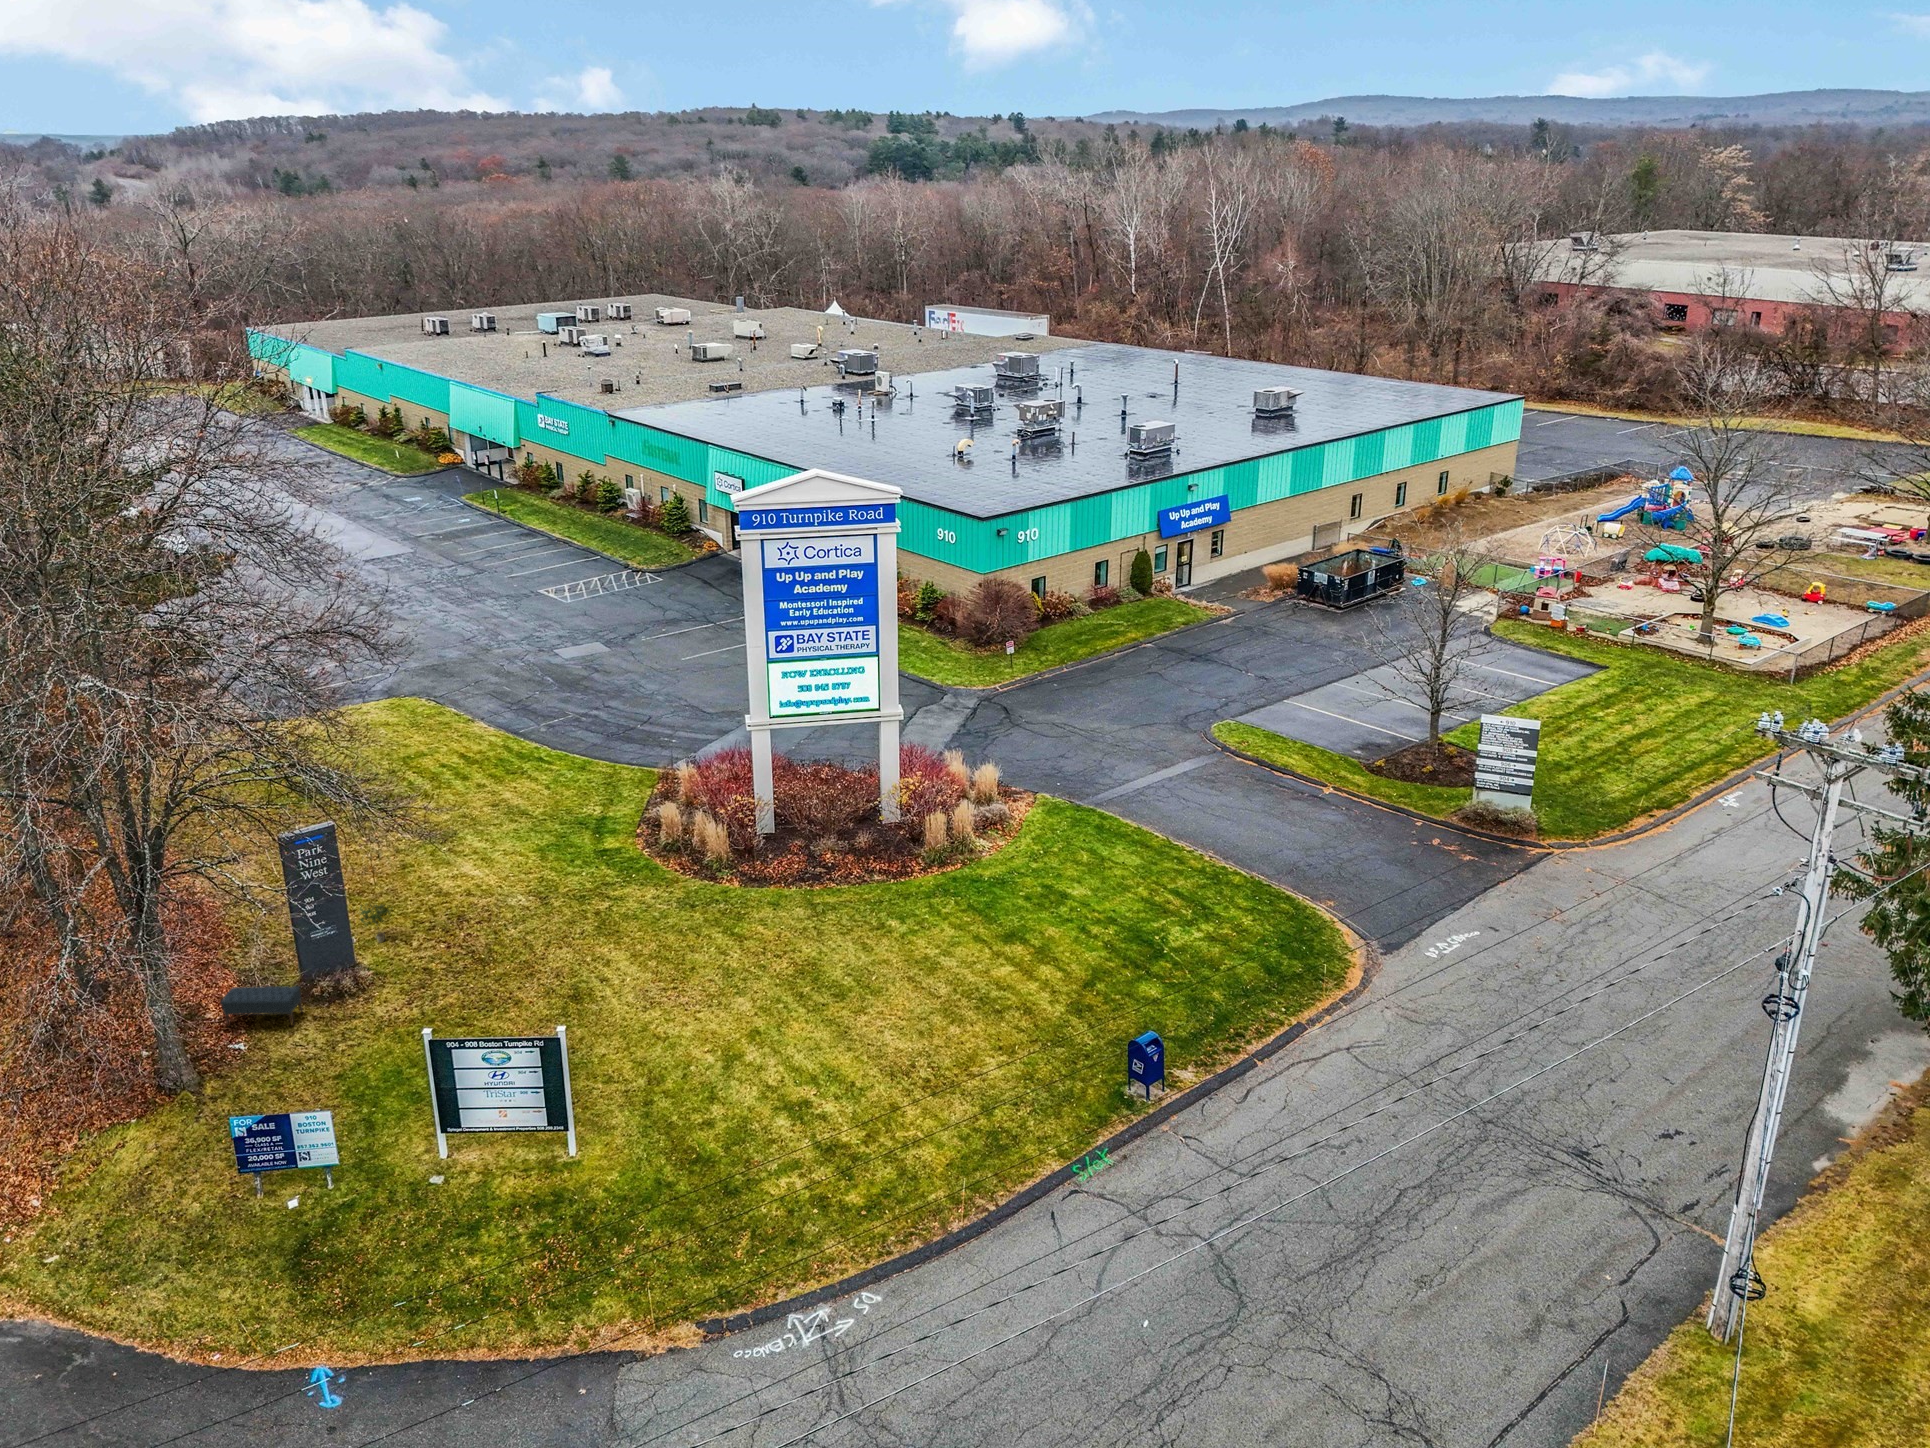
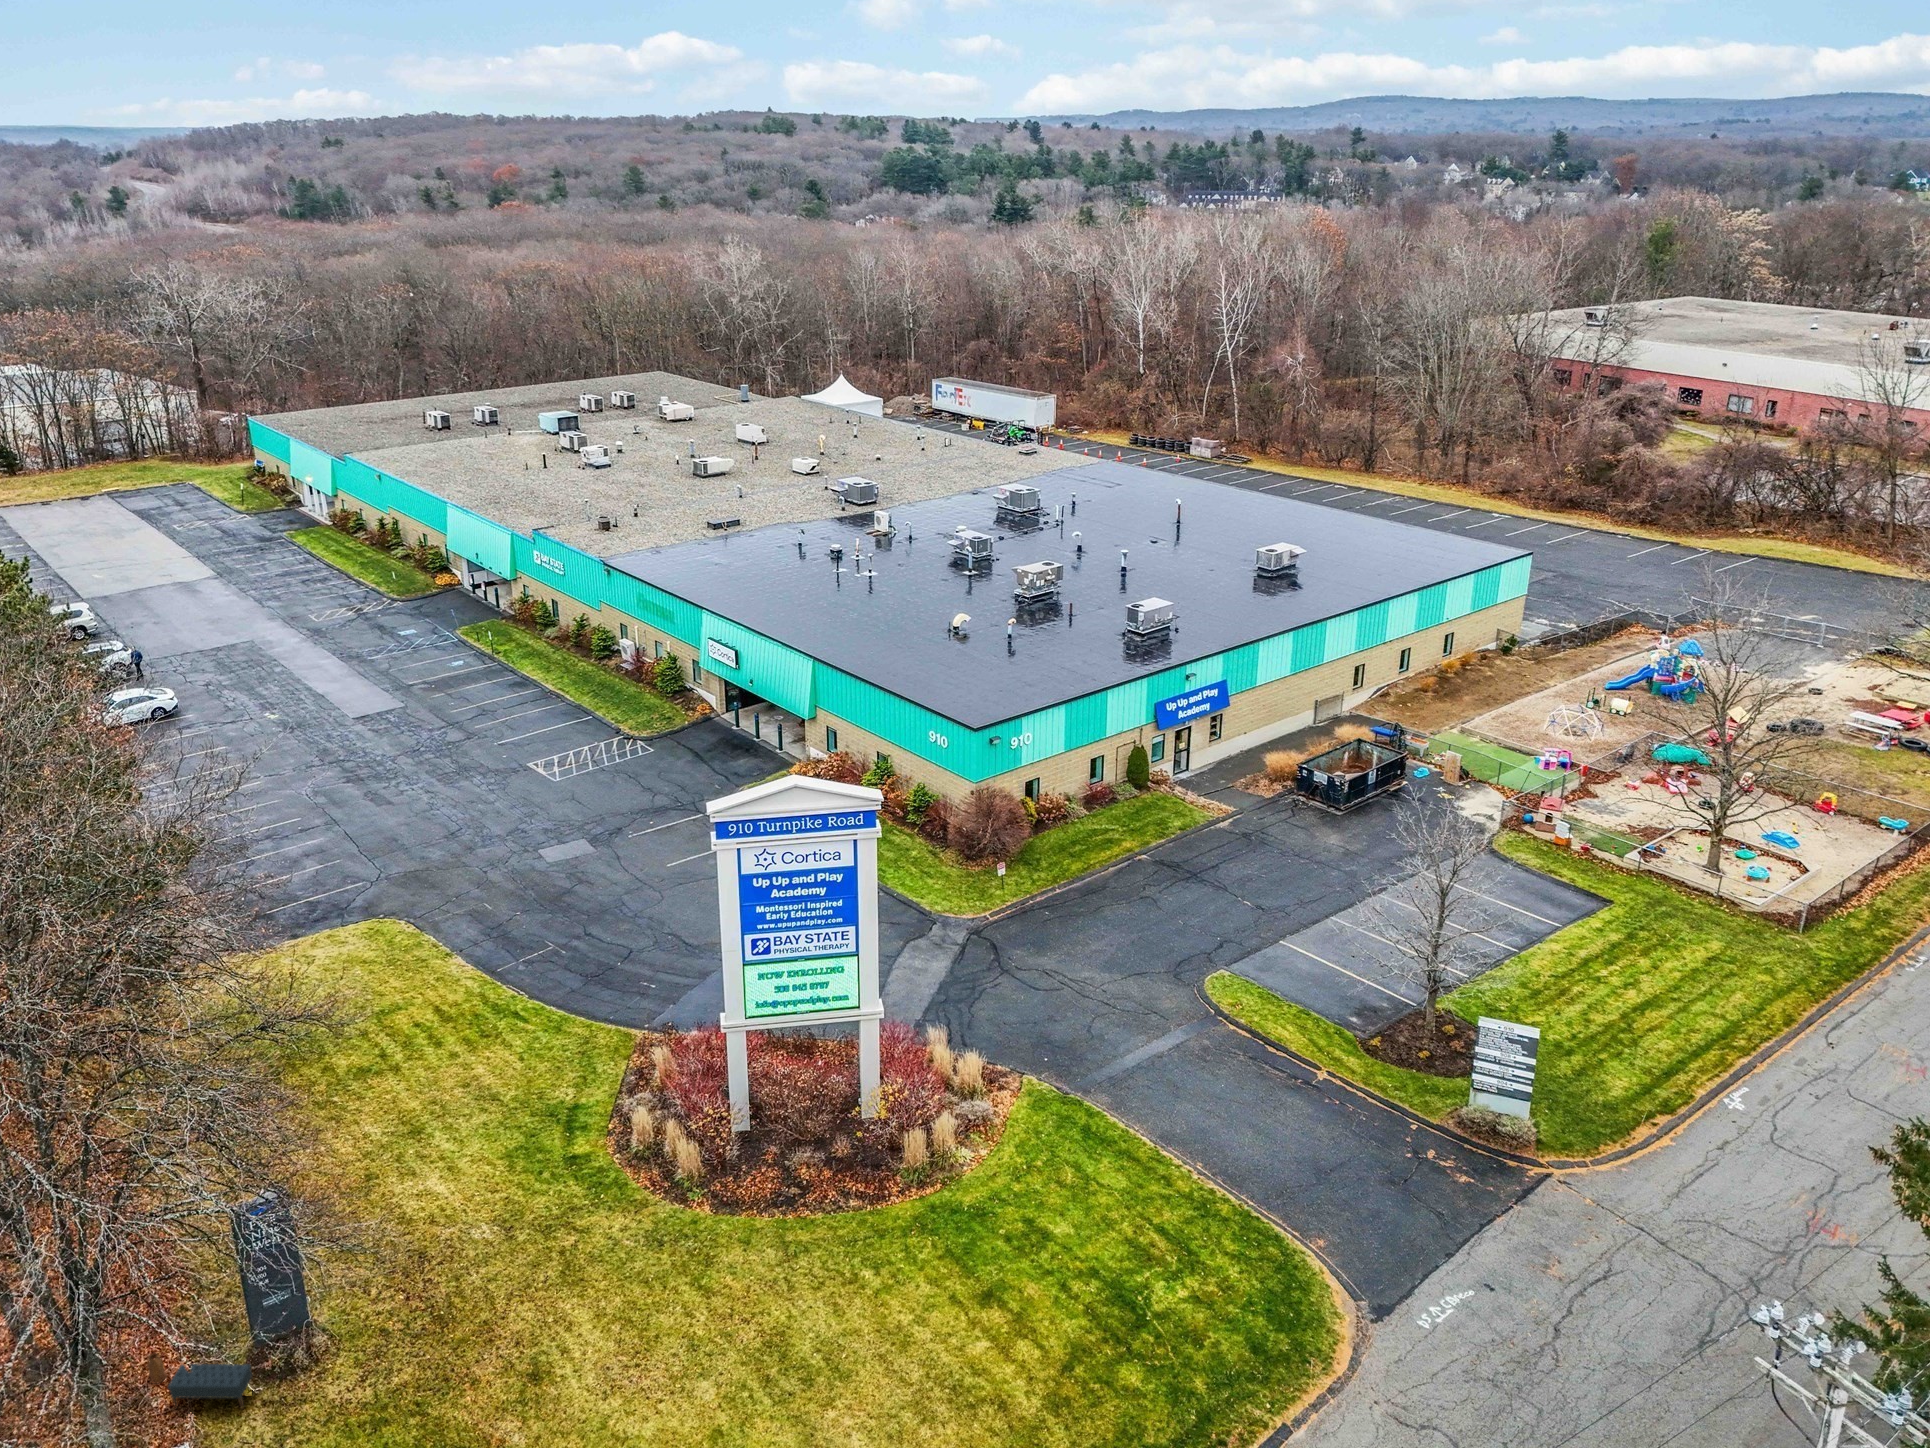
potted plant: present [360,905,392,943] -> none [315,1247,352,1286]
watering can: none [199,980,217,1011] -> present [147,1353,166,1384]

